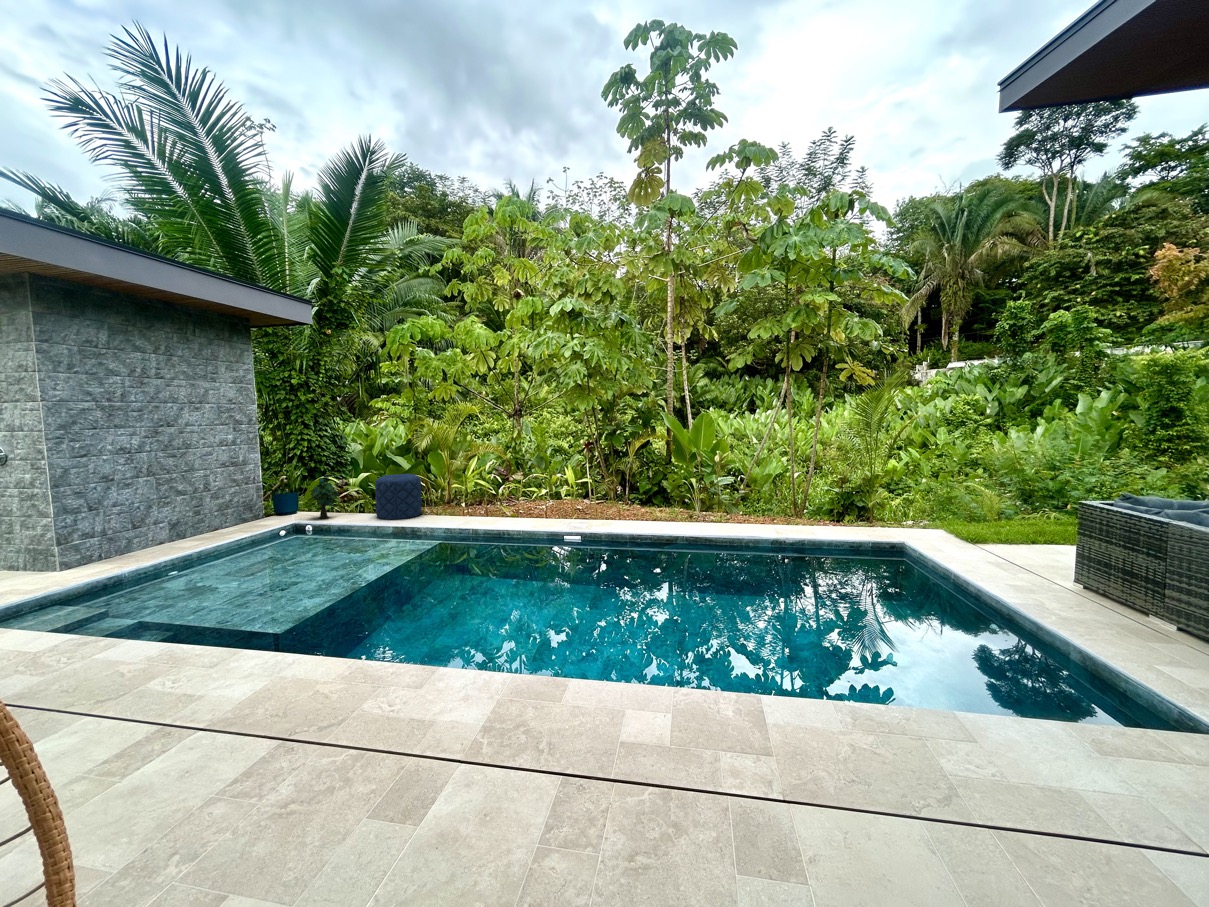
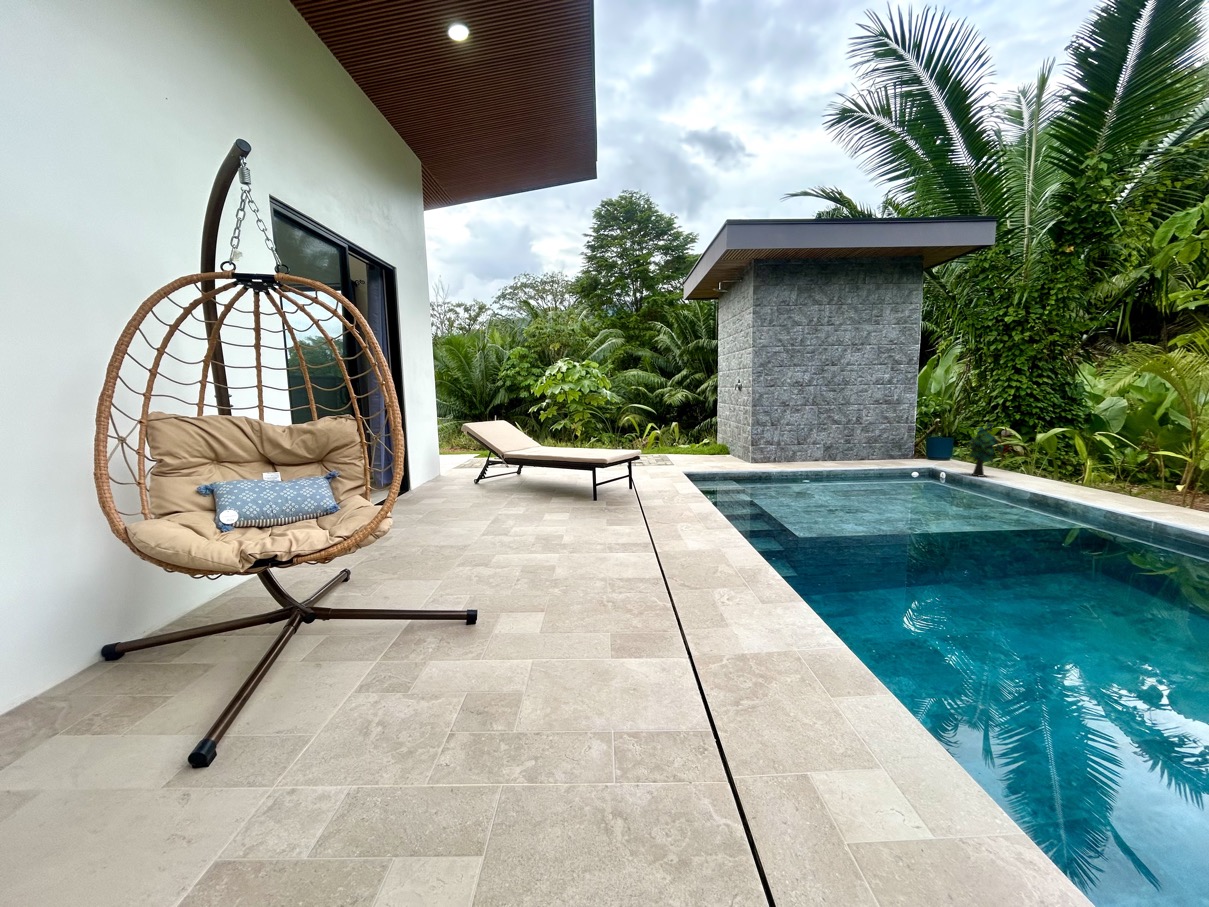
pouf: present [375,474,422,519] -> none [1038,431,1145,500]

